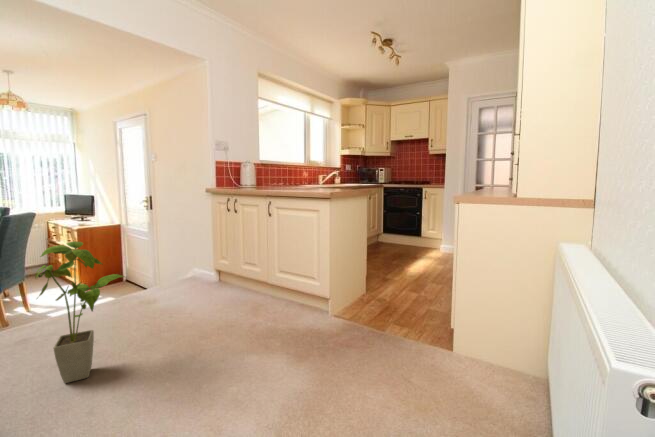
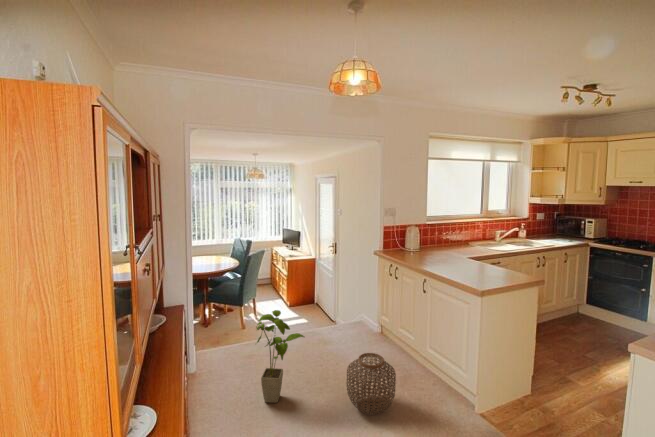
woven basket: none [194,281,256,351] -> present [347,353,396,415]

